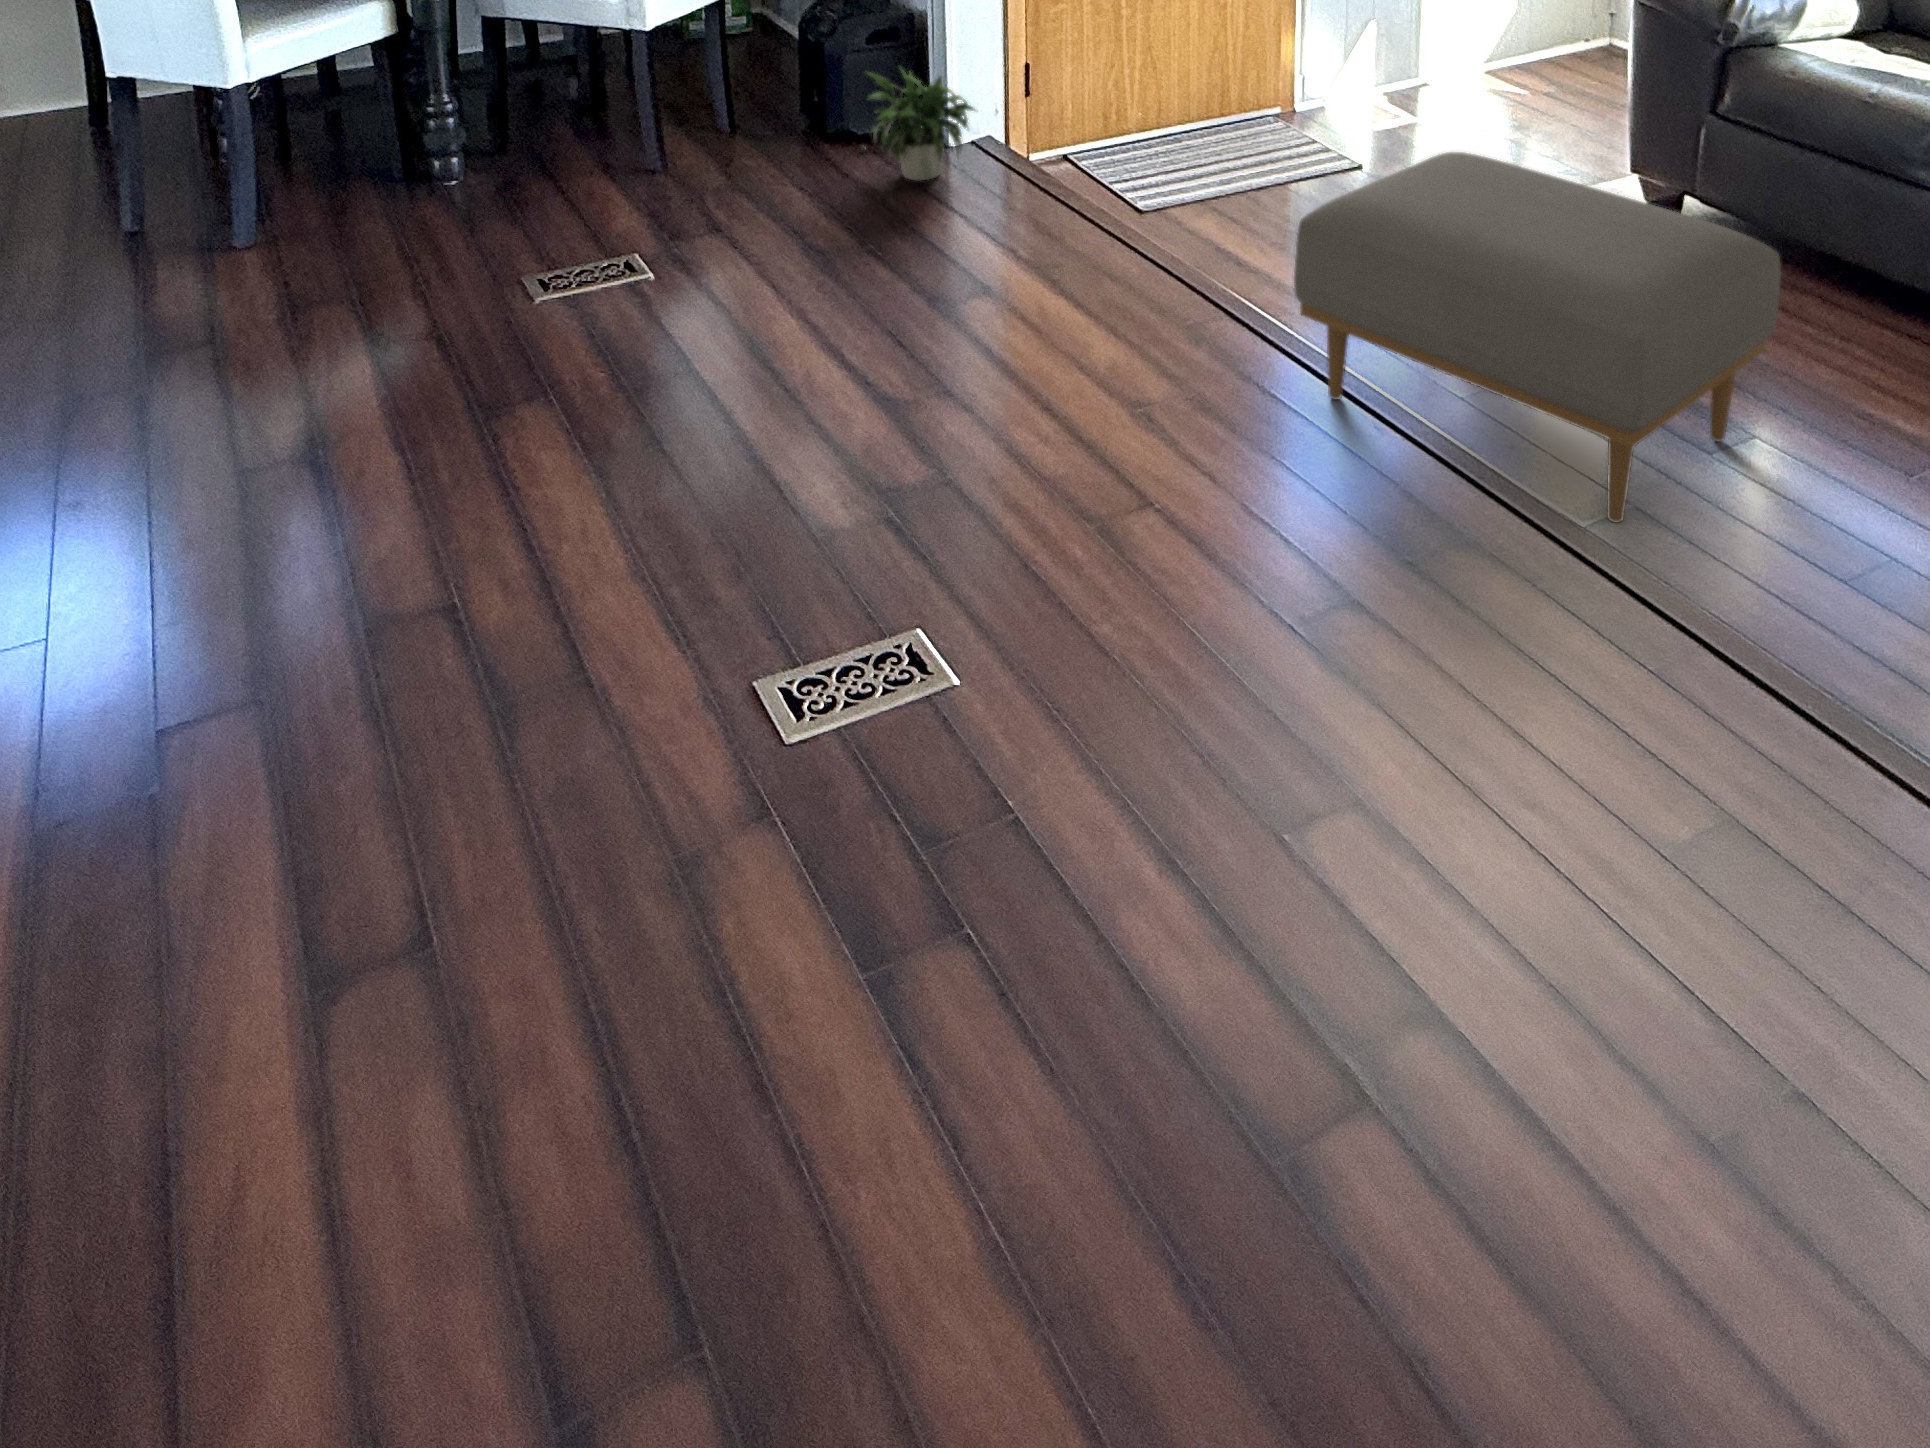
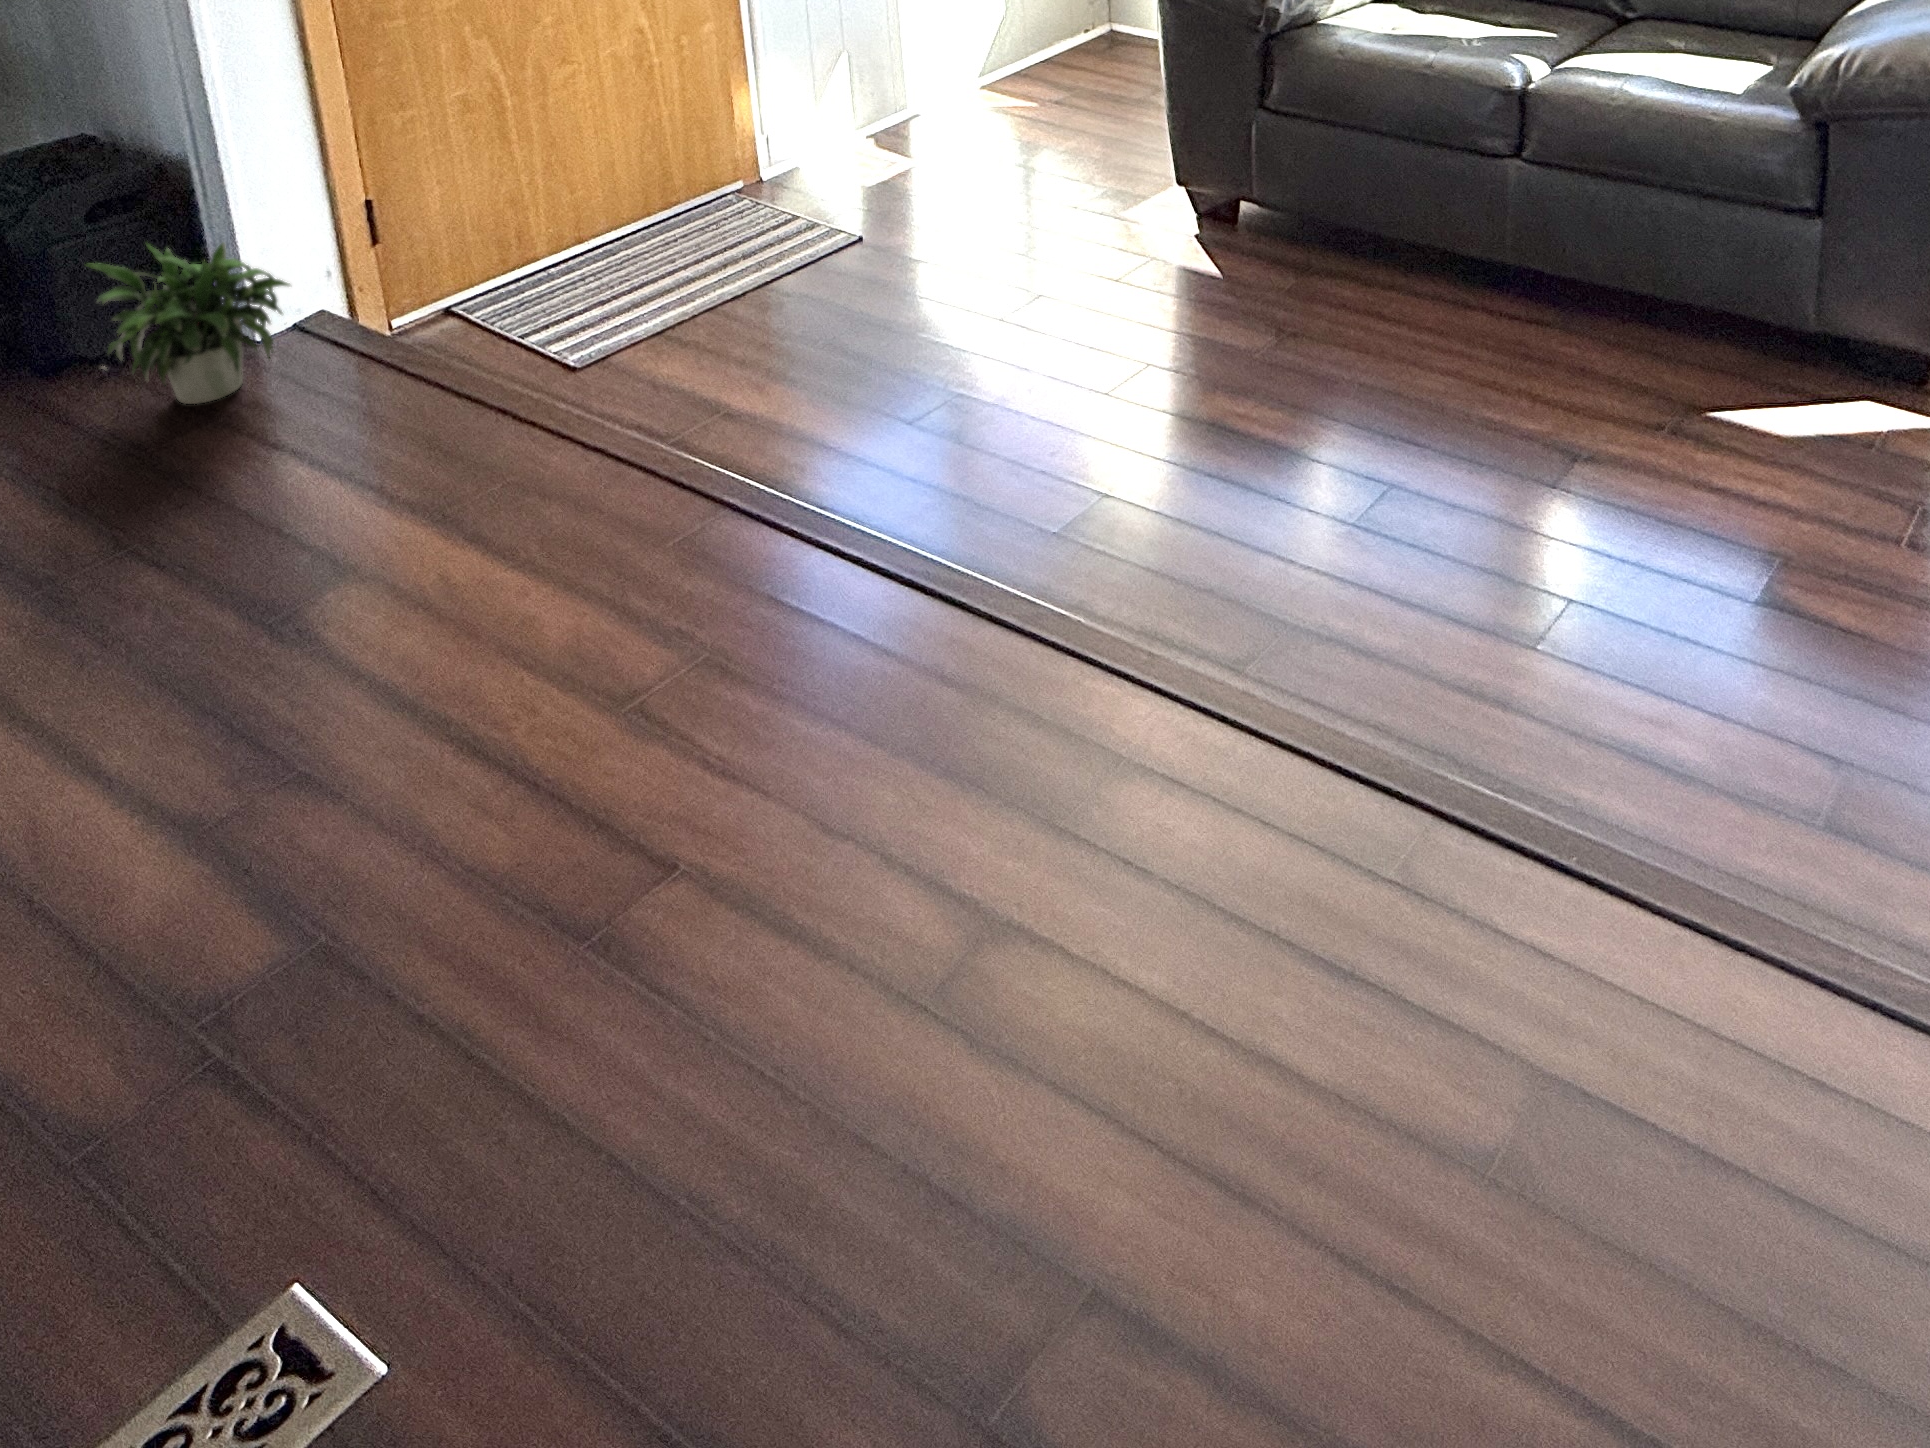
ottoman: present [1294,152,1781,523] -> none [814,229,1402,662]

